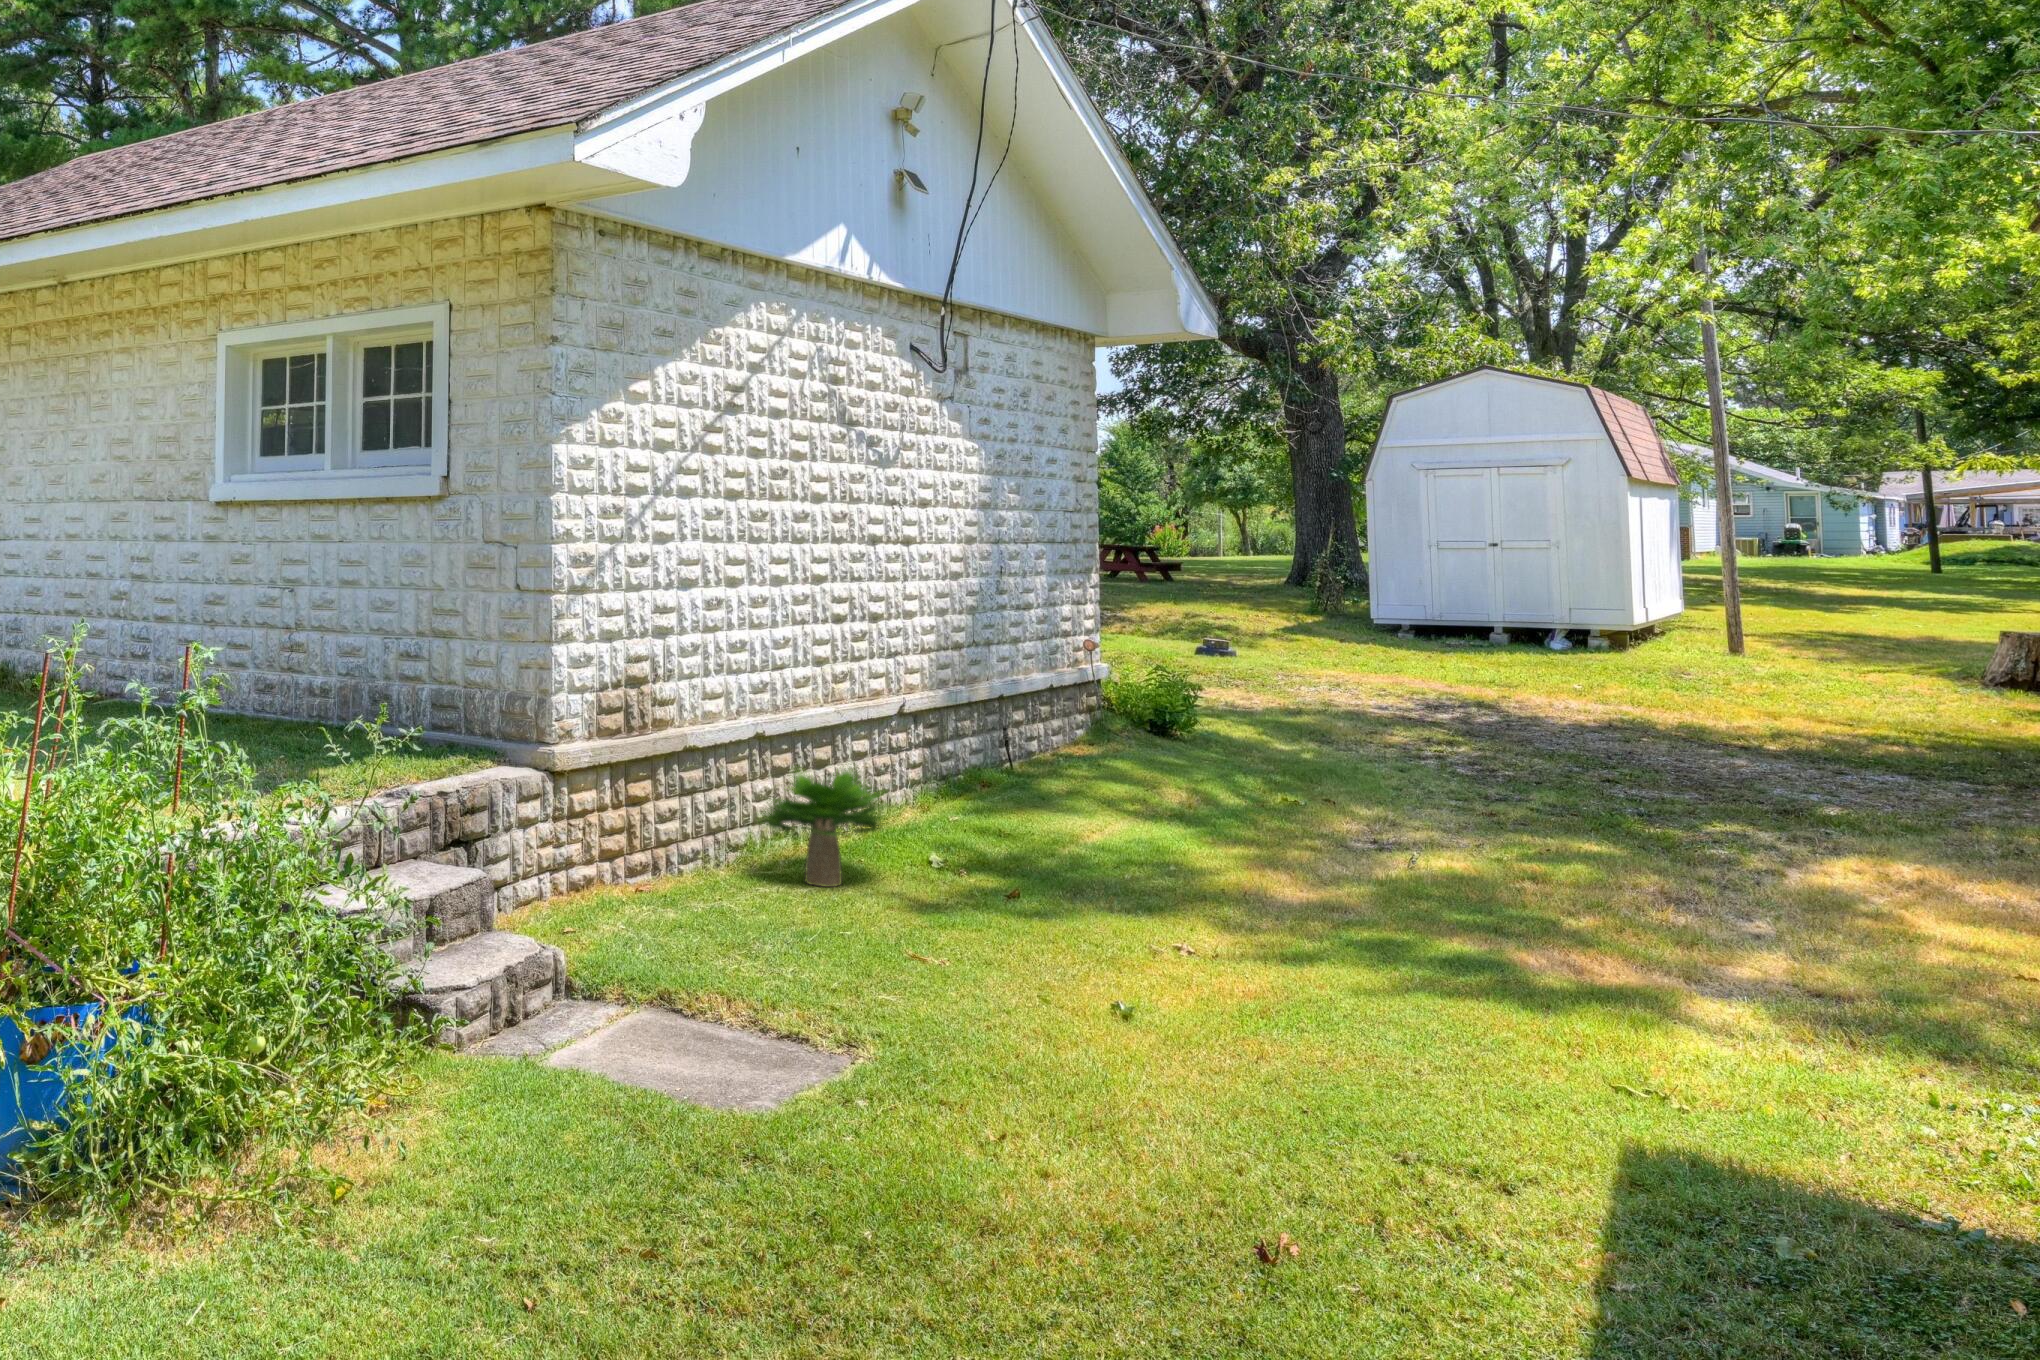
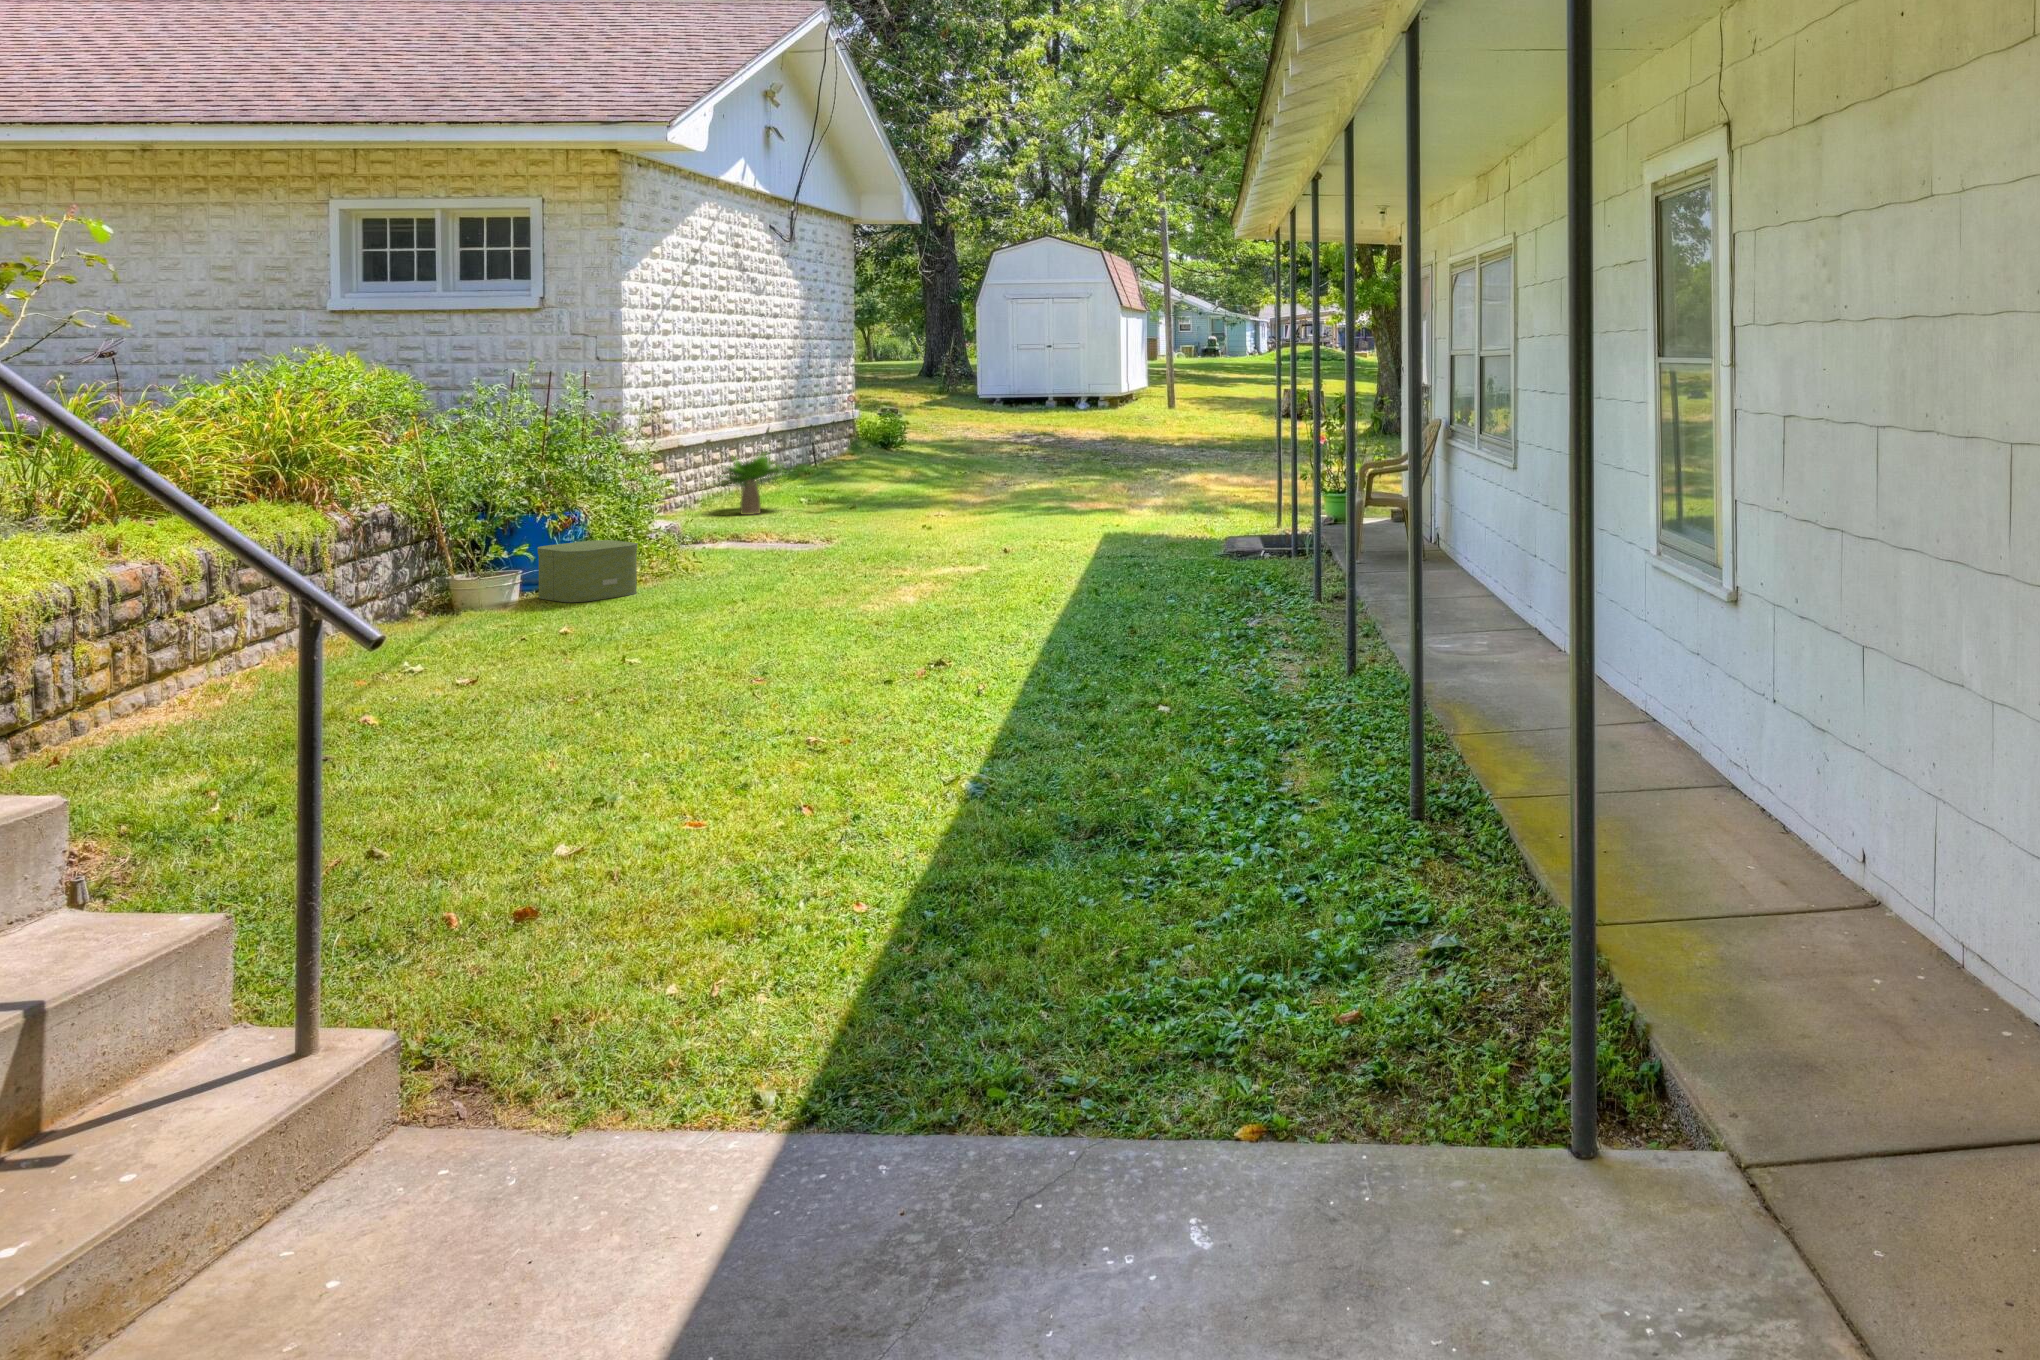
storage box: none [28,1053,227,1257] -> present [538,540,638,602]

